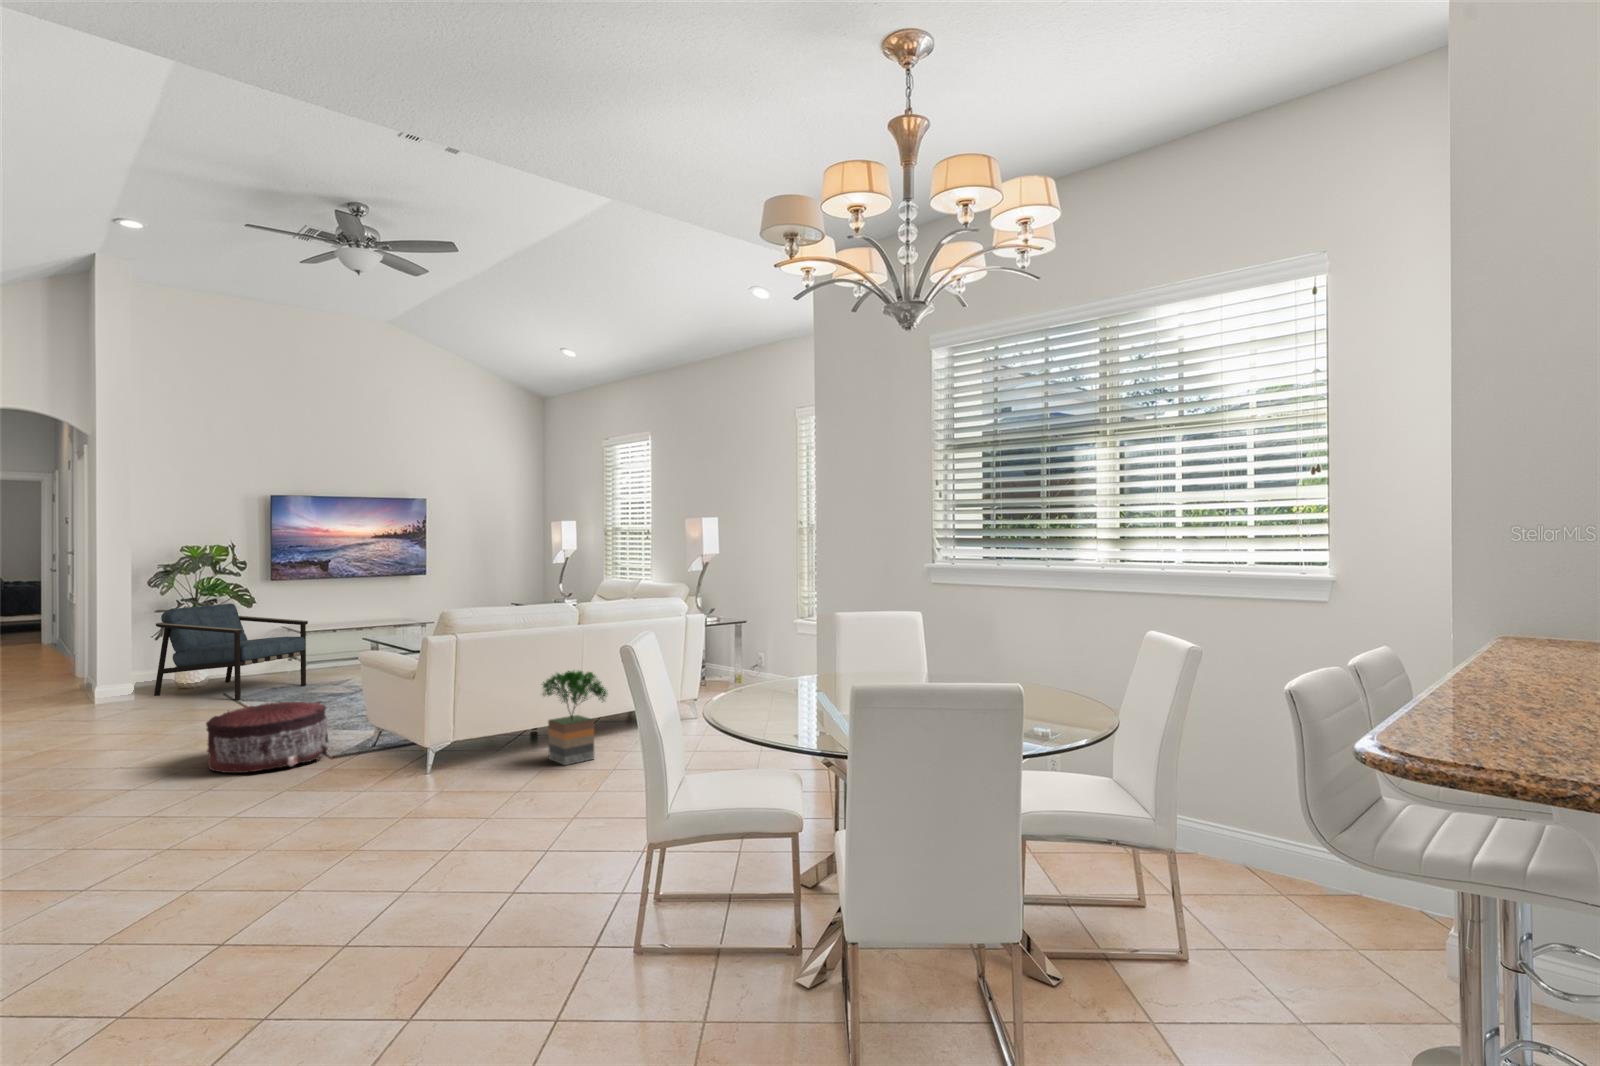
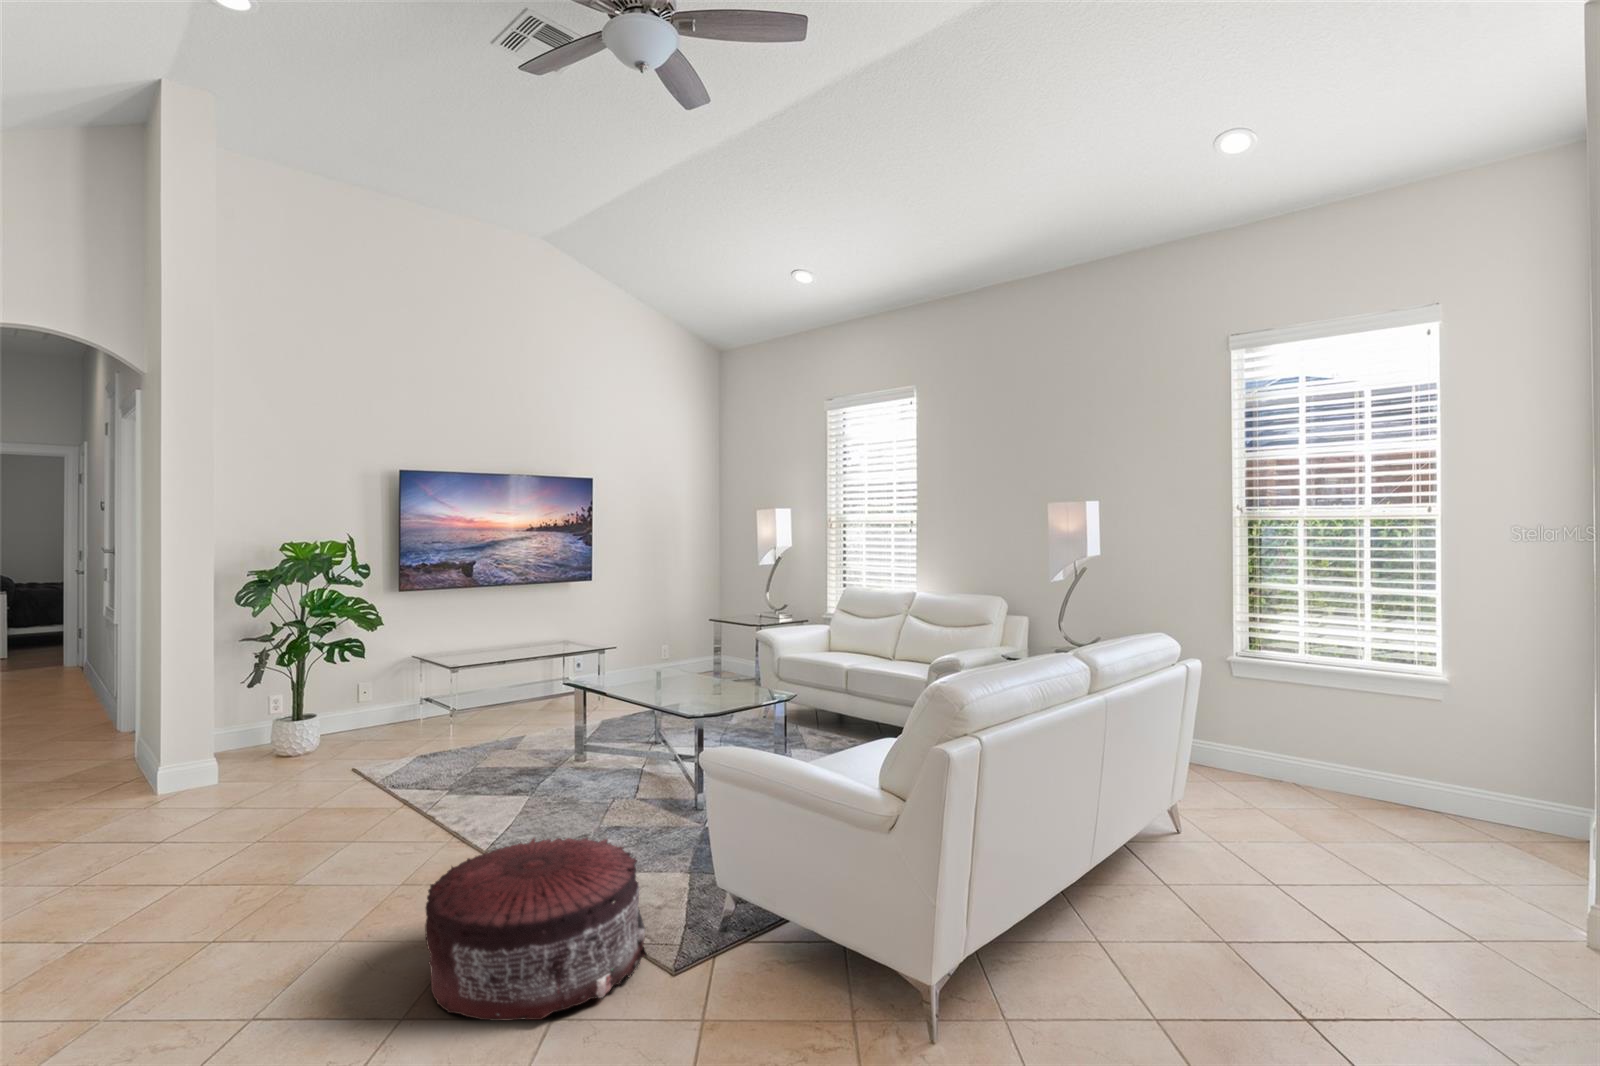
armchair: present [154,603,308,700] -> none [246,627,466,783]
potted tree: present [542,670,608,765] -> none [1061,785,1210,993]

